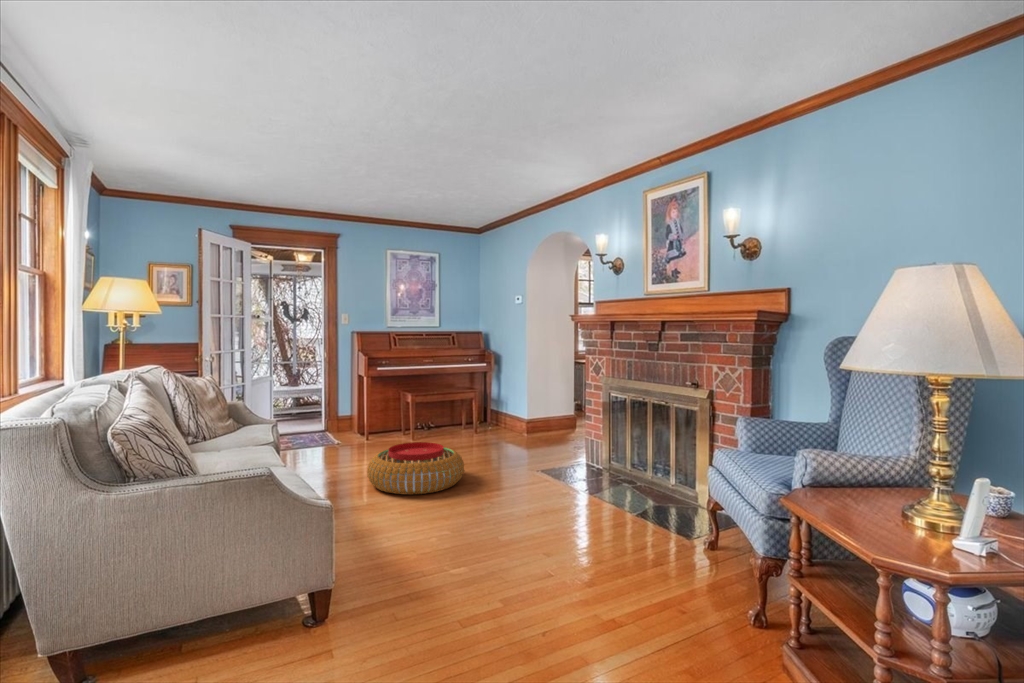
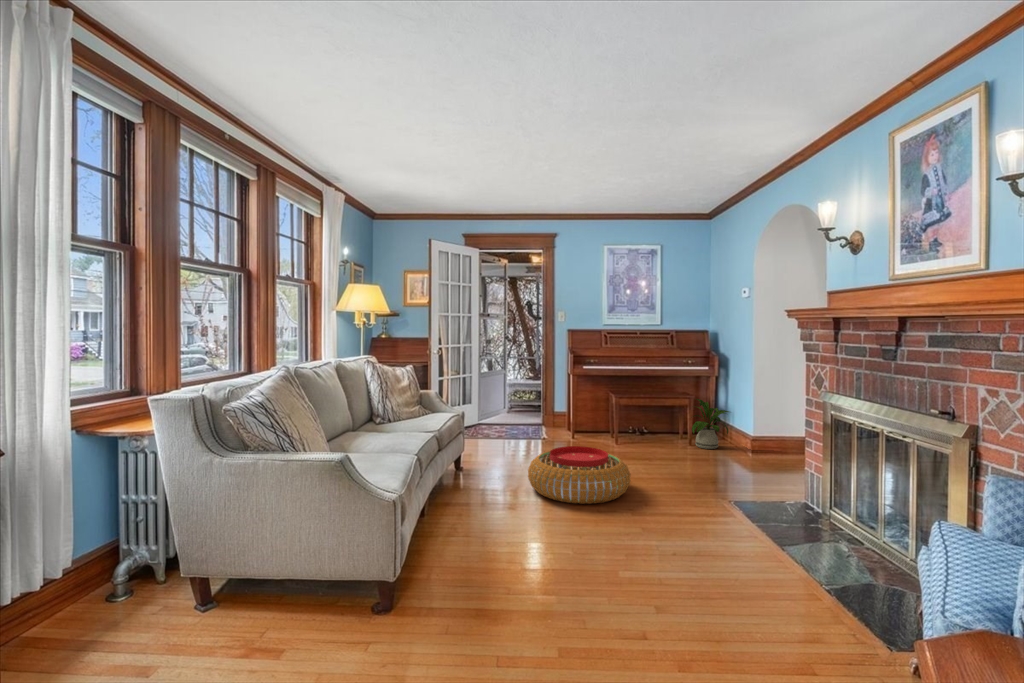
house plant: none [475,392,508,434] -> present [692,399,729,449]

